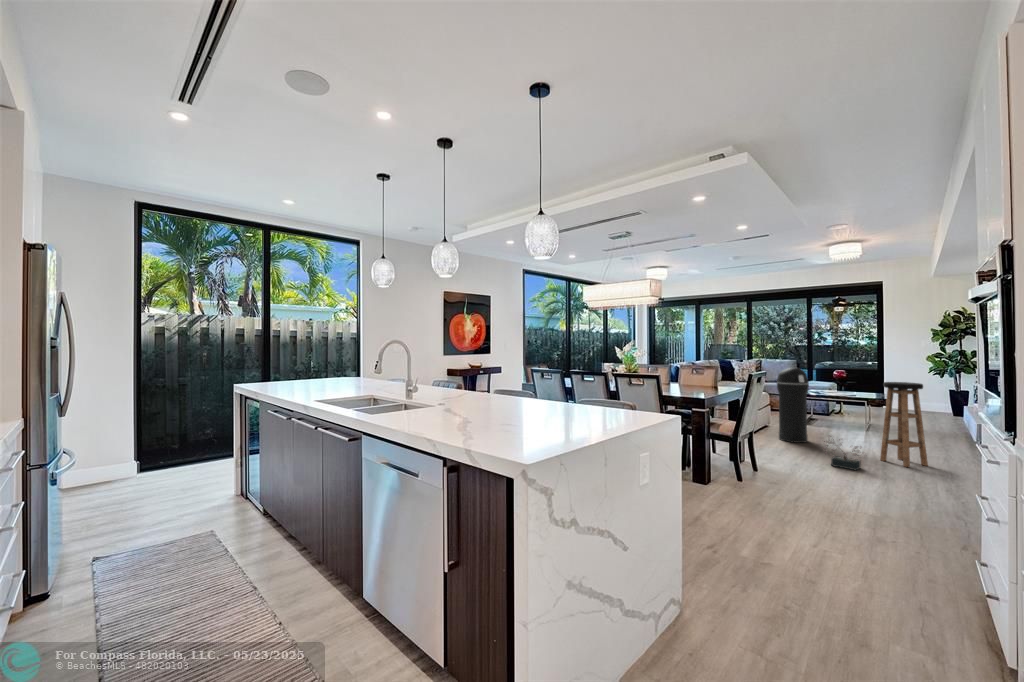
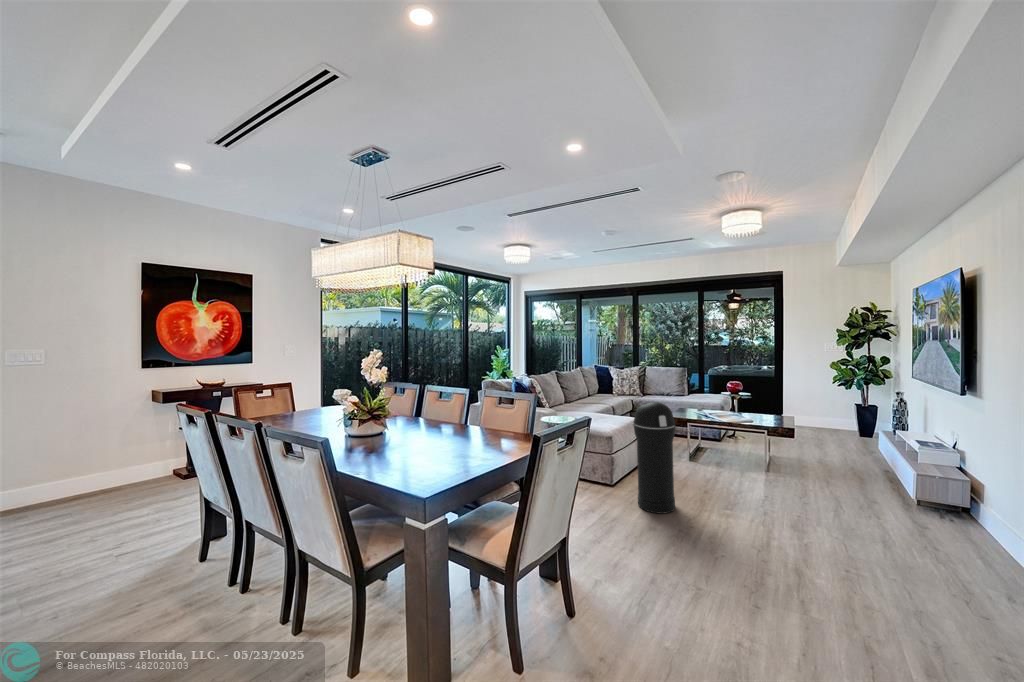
bar stool: present [880,382,928,467] -> none [767,437,839,590]
decorative plant: present [823,435,864,470] -> none [673,534,741,611]

